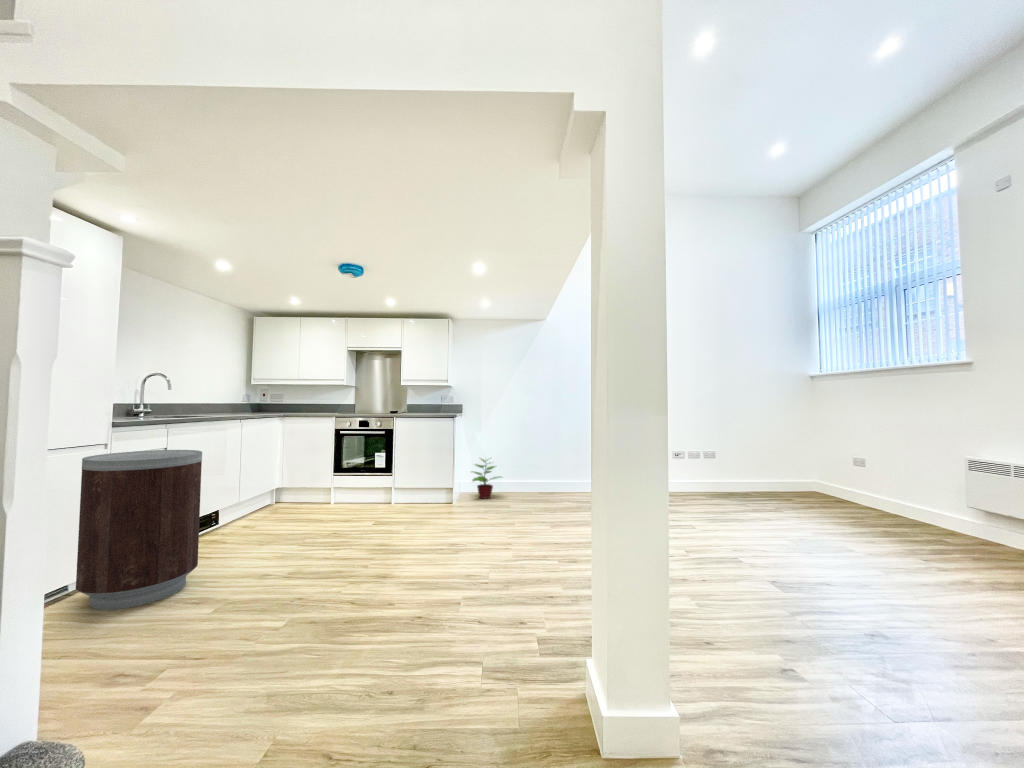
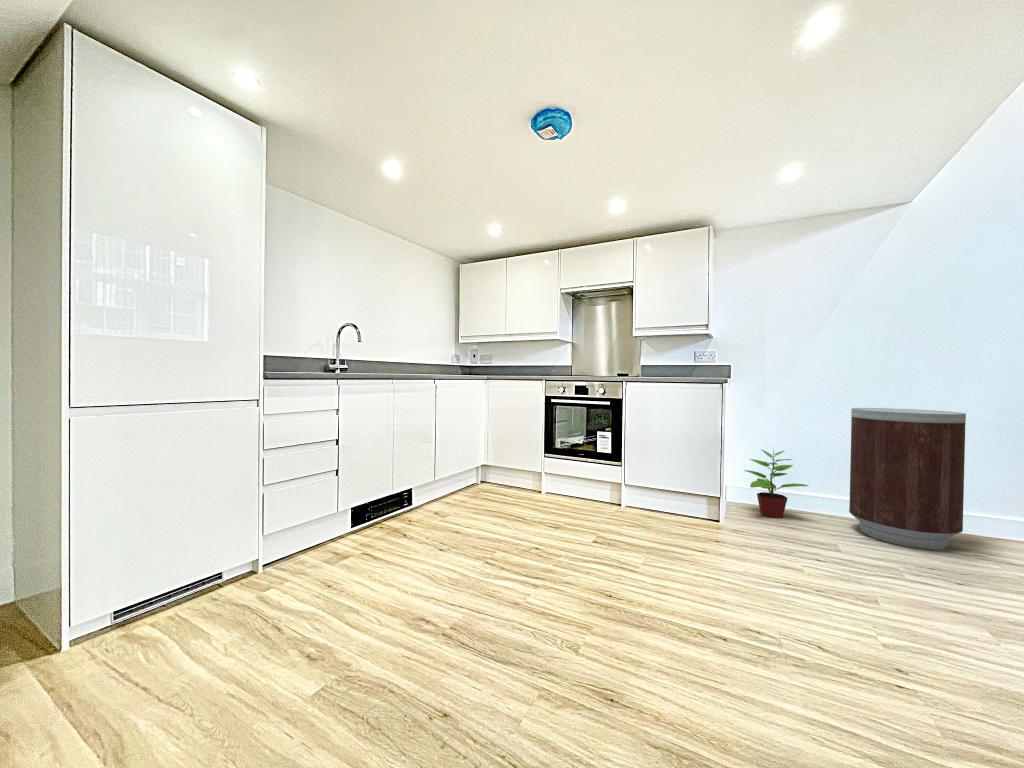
trash can: present [76,450,202,610] -> present [849,408,966,549]

